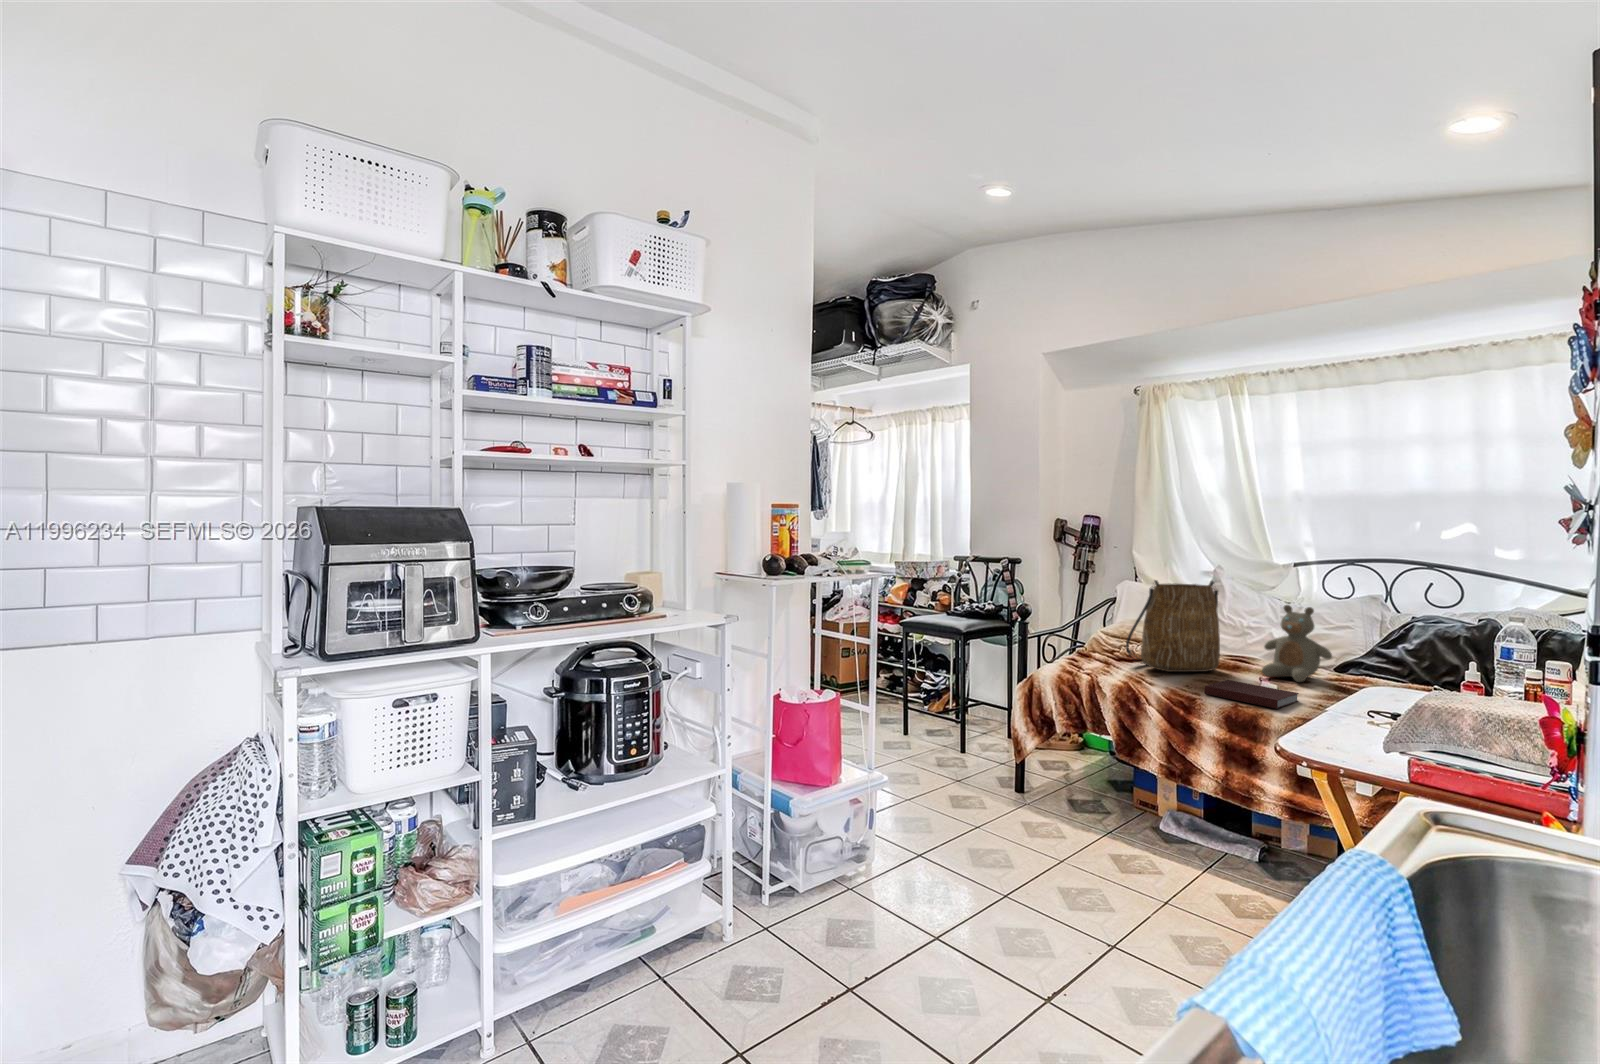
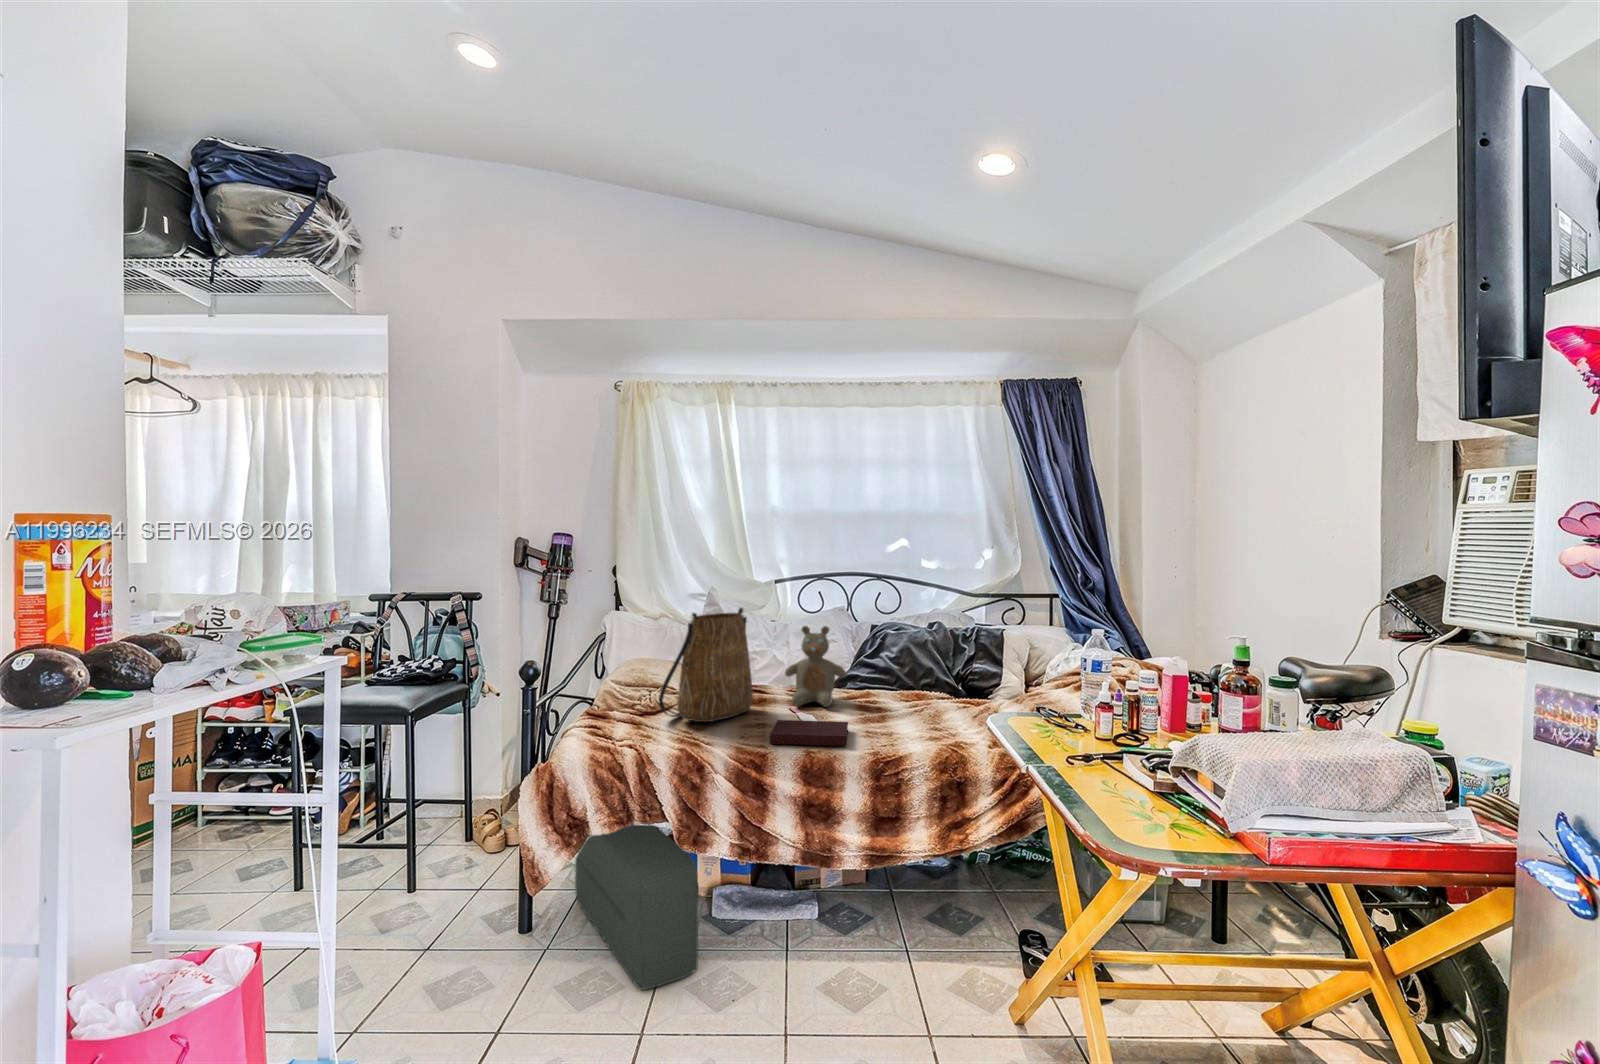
pouf: none [1055,716,1117,843] -> present [575,825,698,989]

